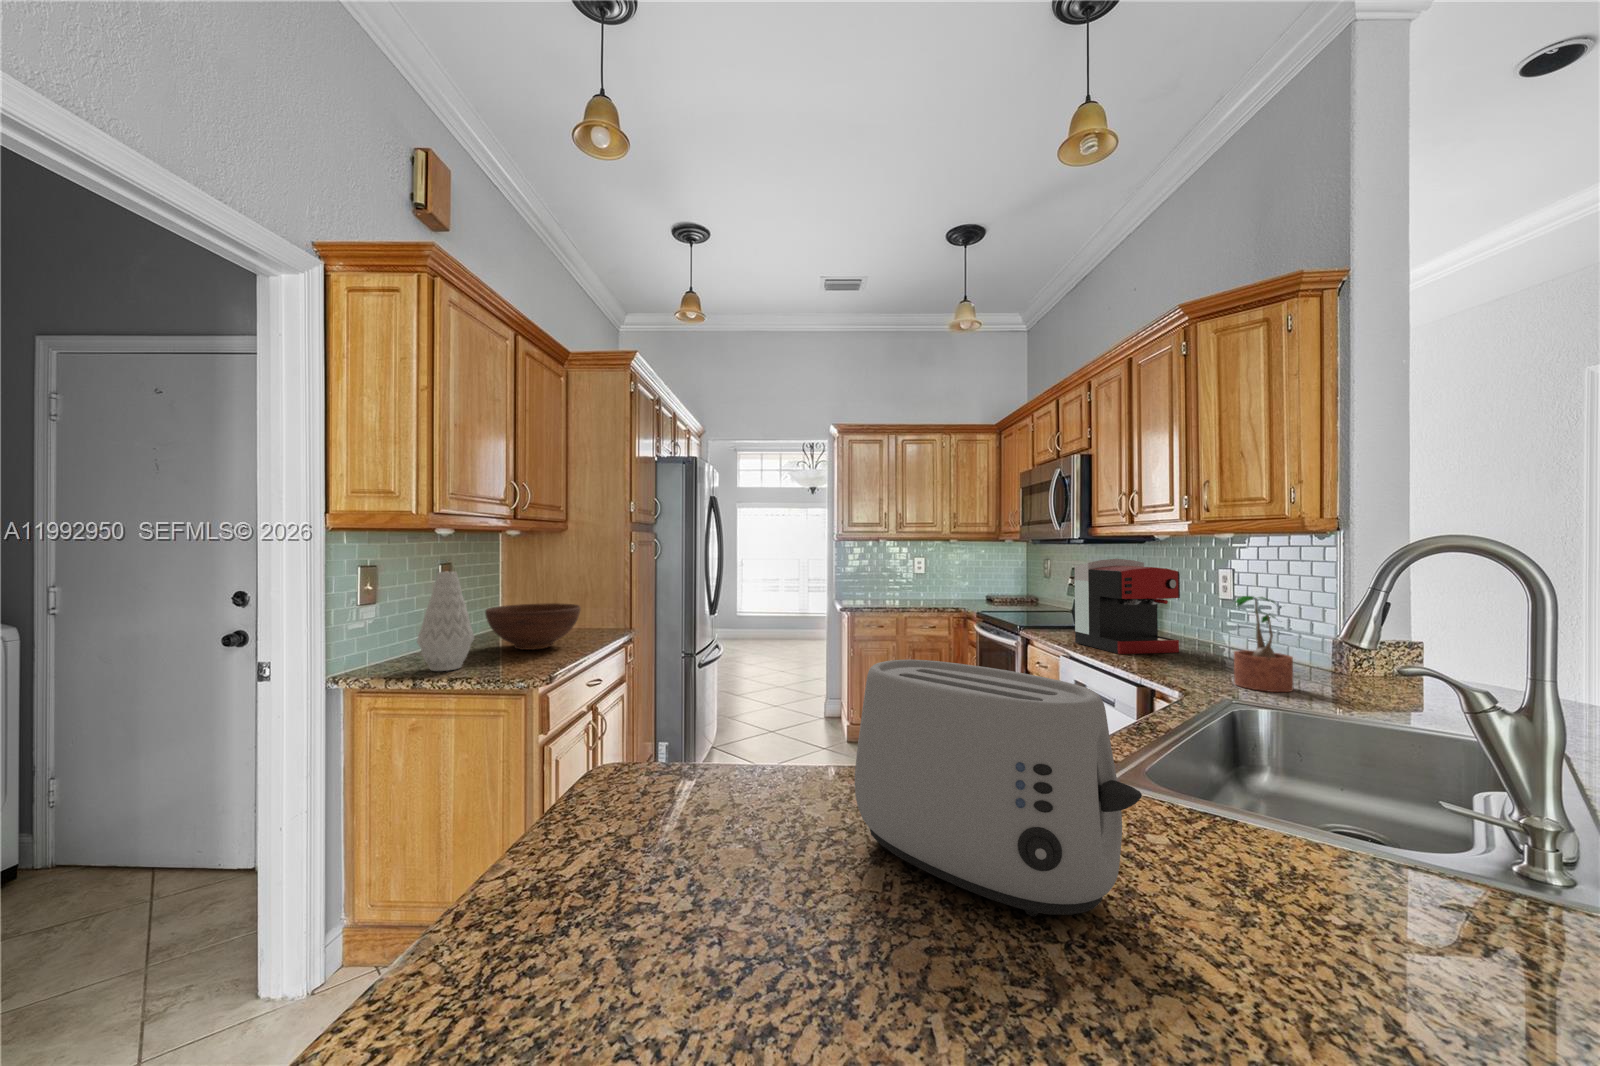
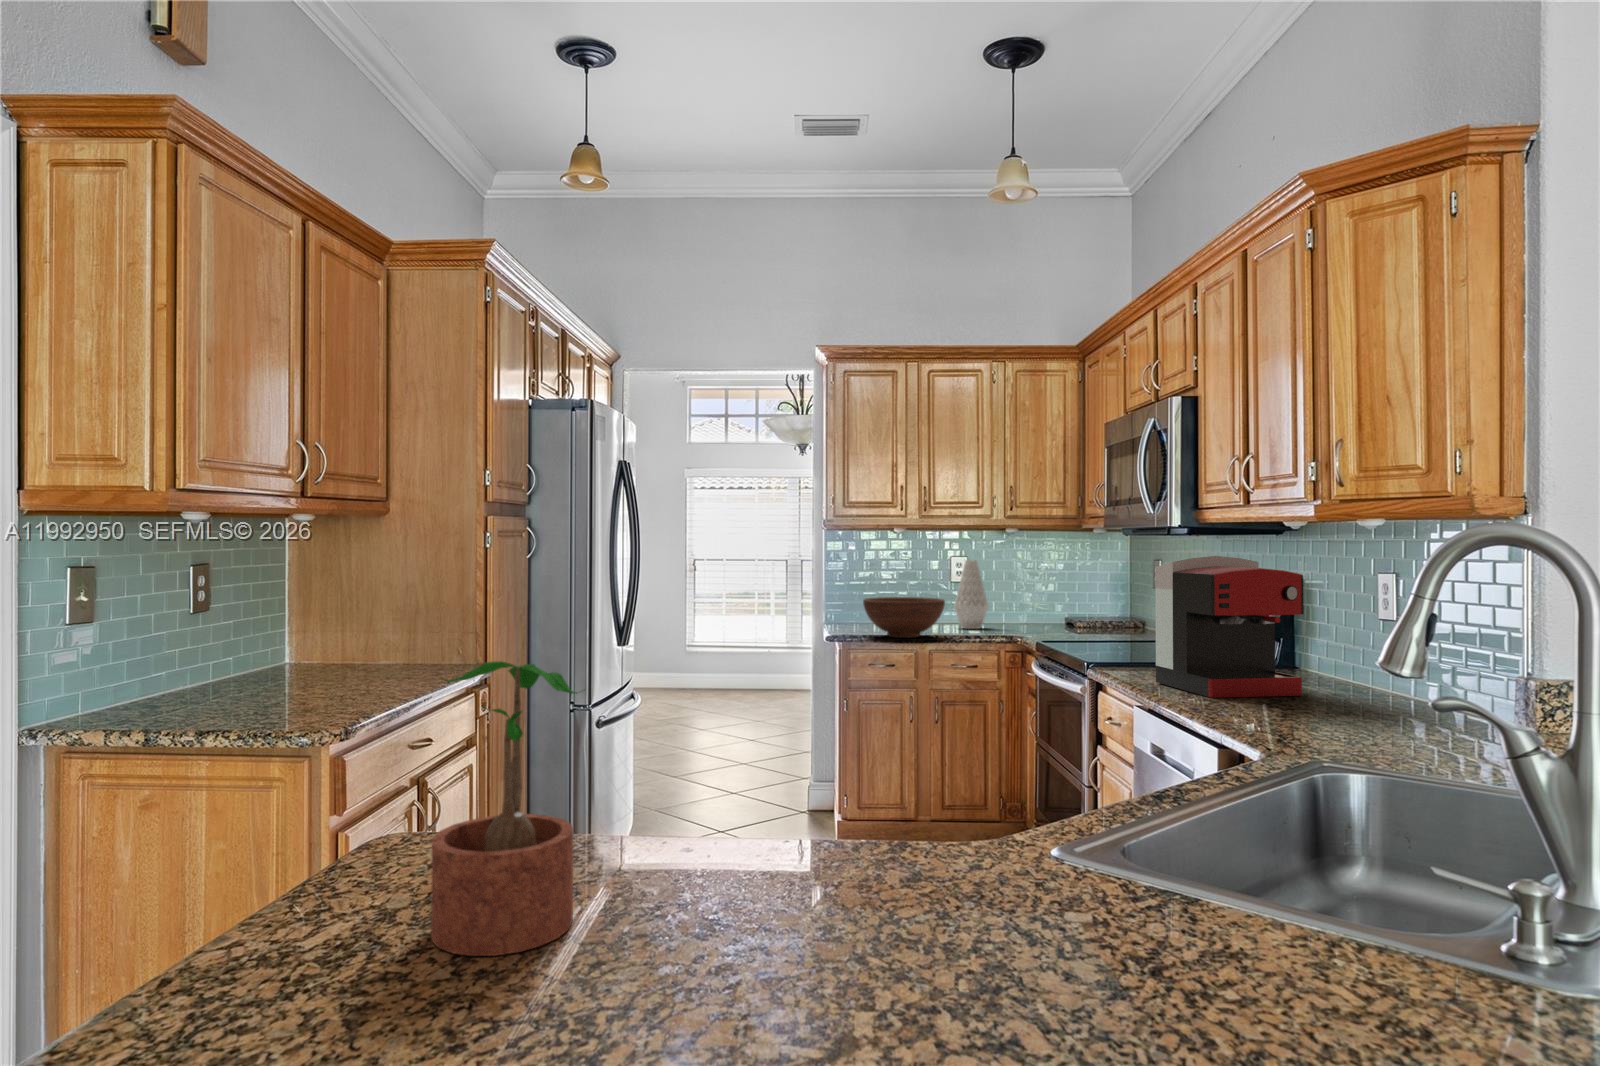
vase: present [417,572,474,671] -> present [954,560,988,629]
potted plant: present [1234,596,1294,692] -> present [431,661,577,956]
fruit bowl: present [485,603,581,650] -> present [863,597,945,638]
toaster: present [855,660,1142,916] -> none [687,681,987,986]

